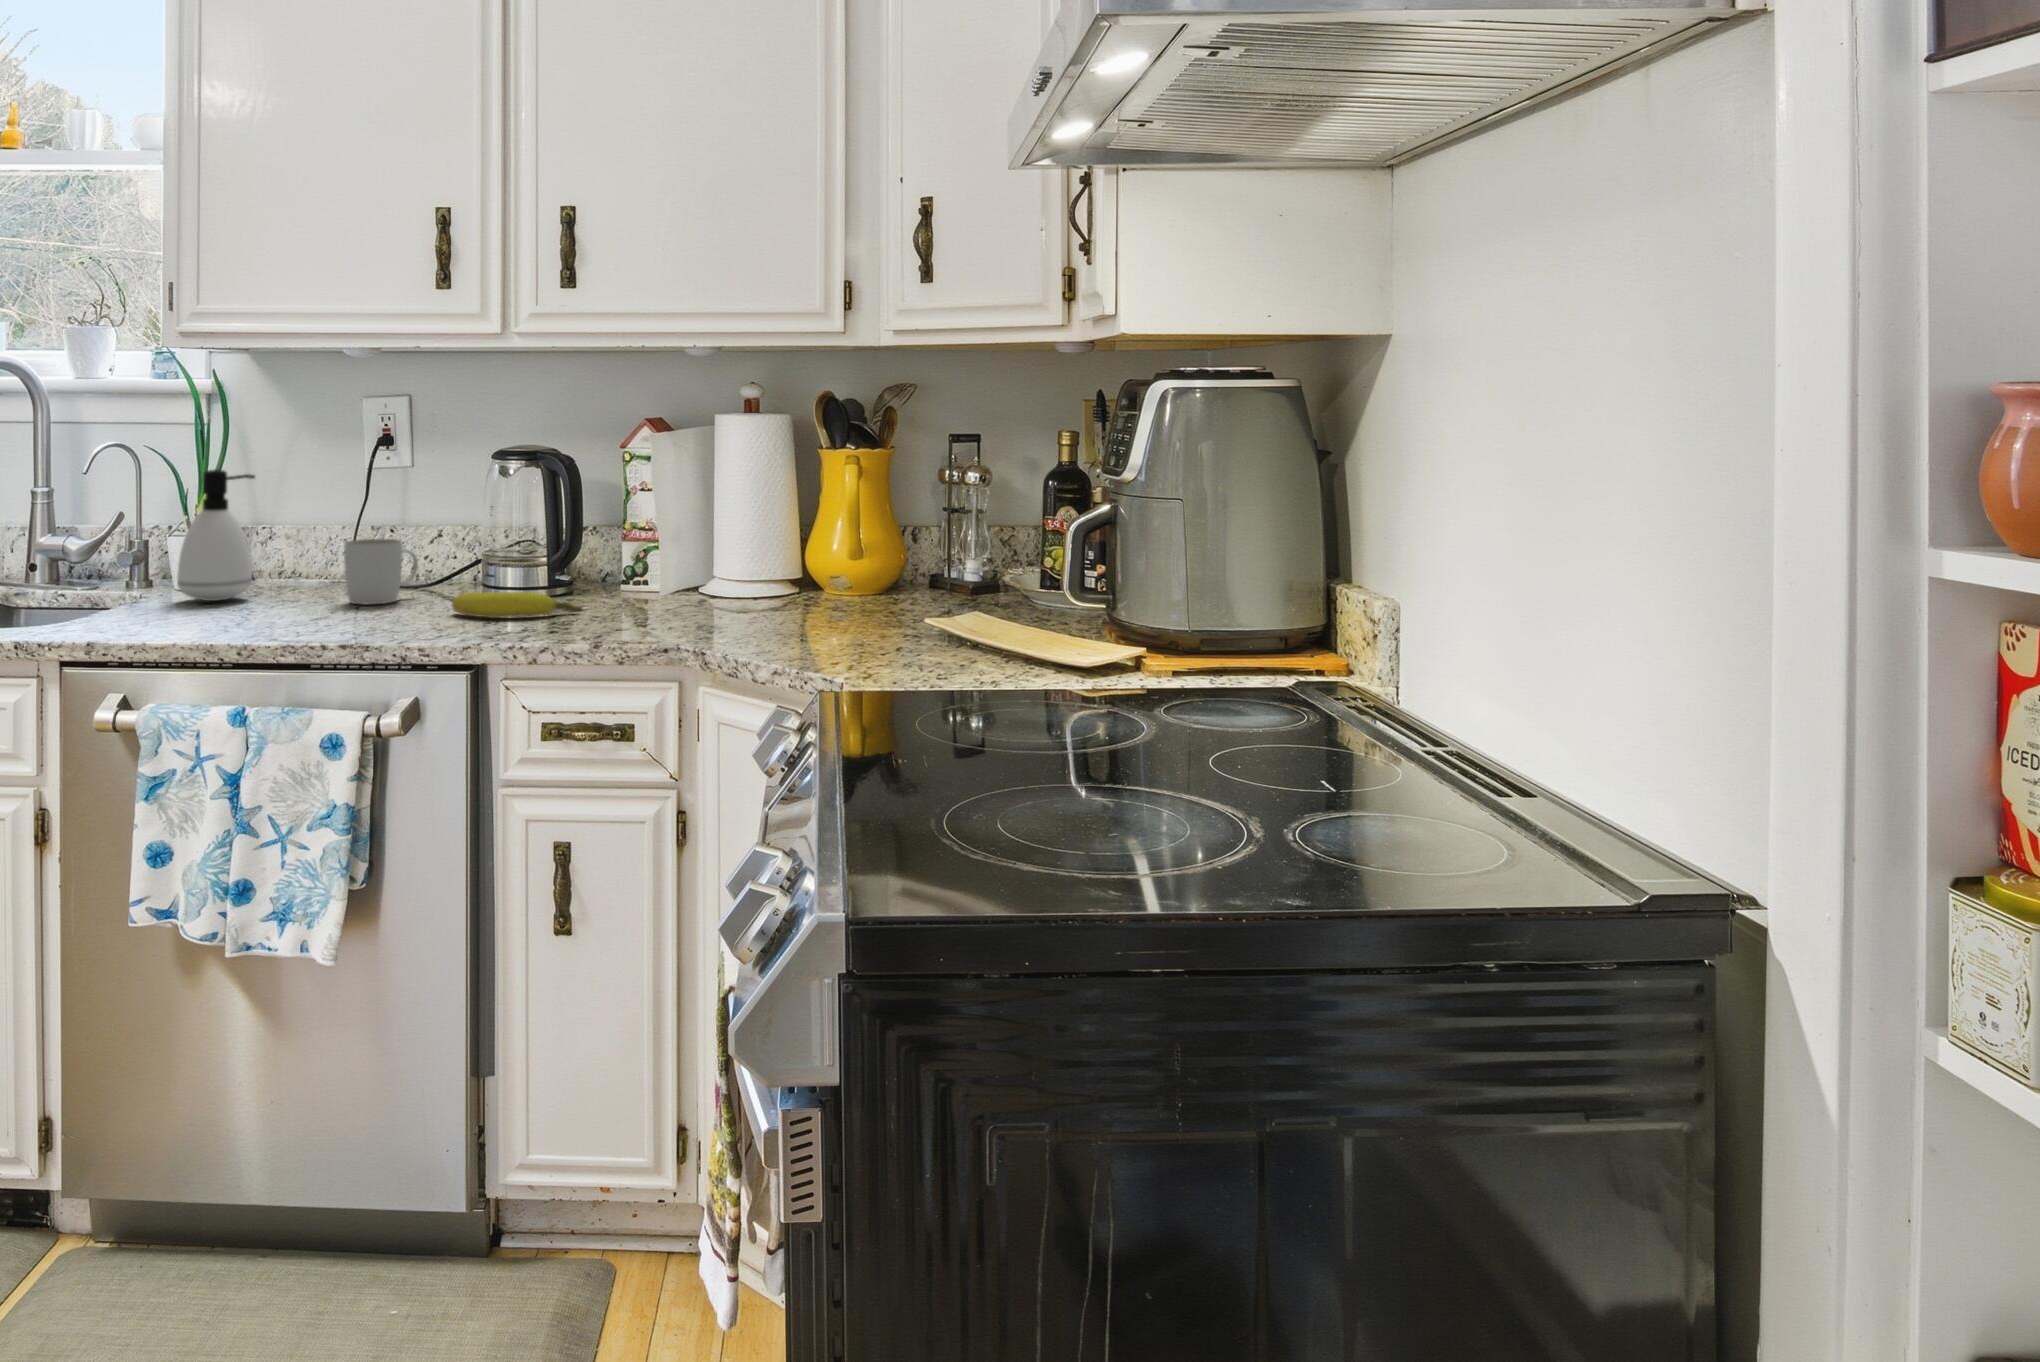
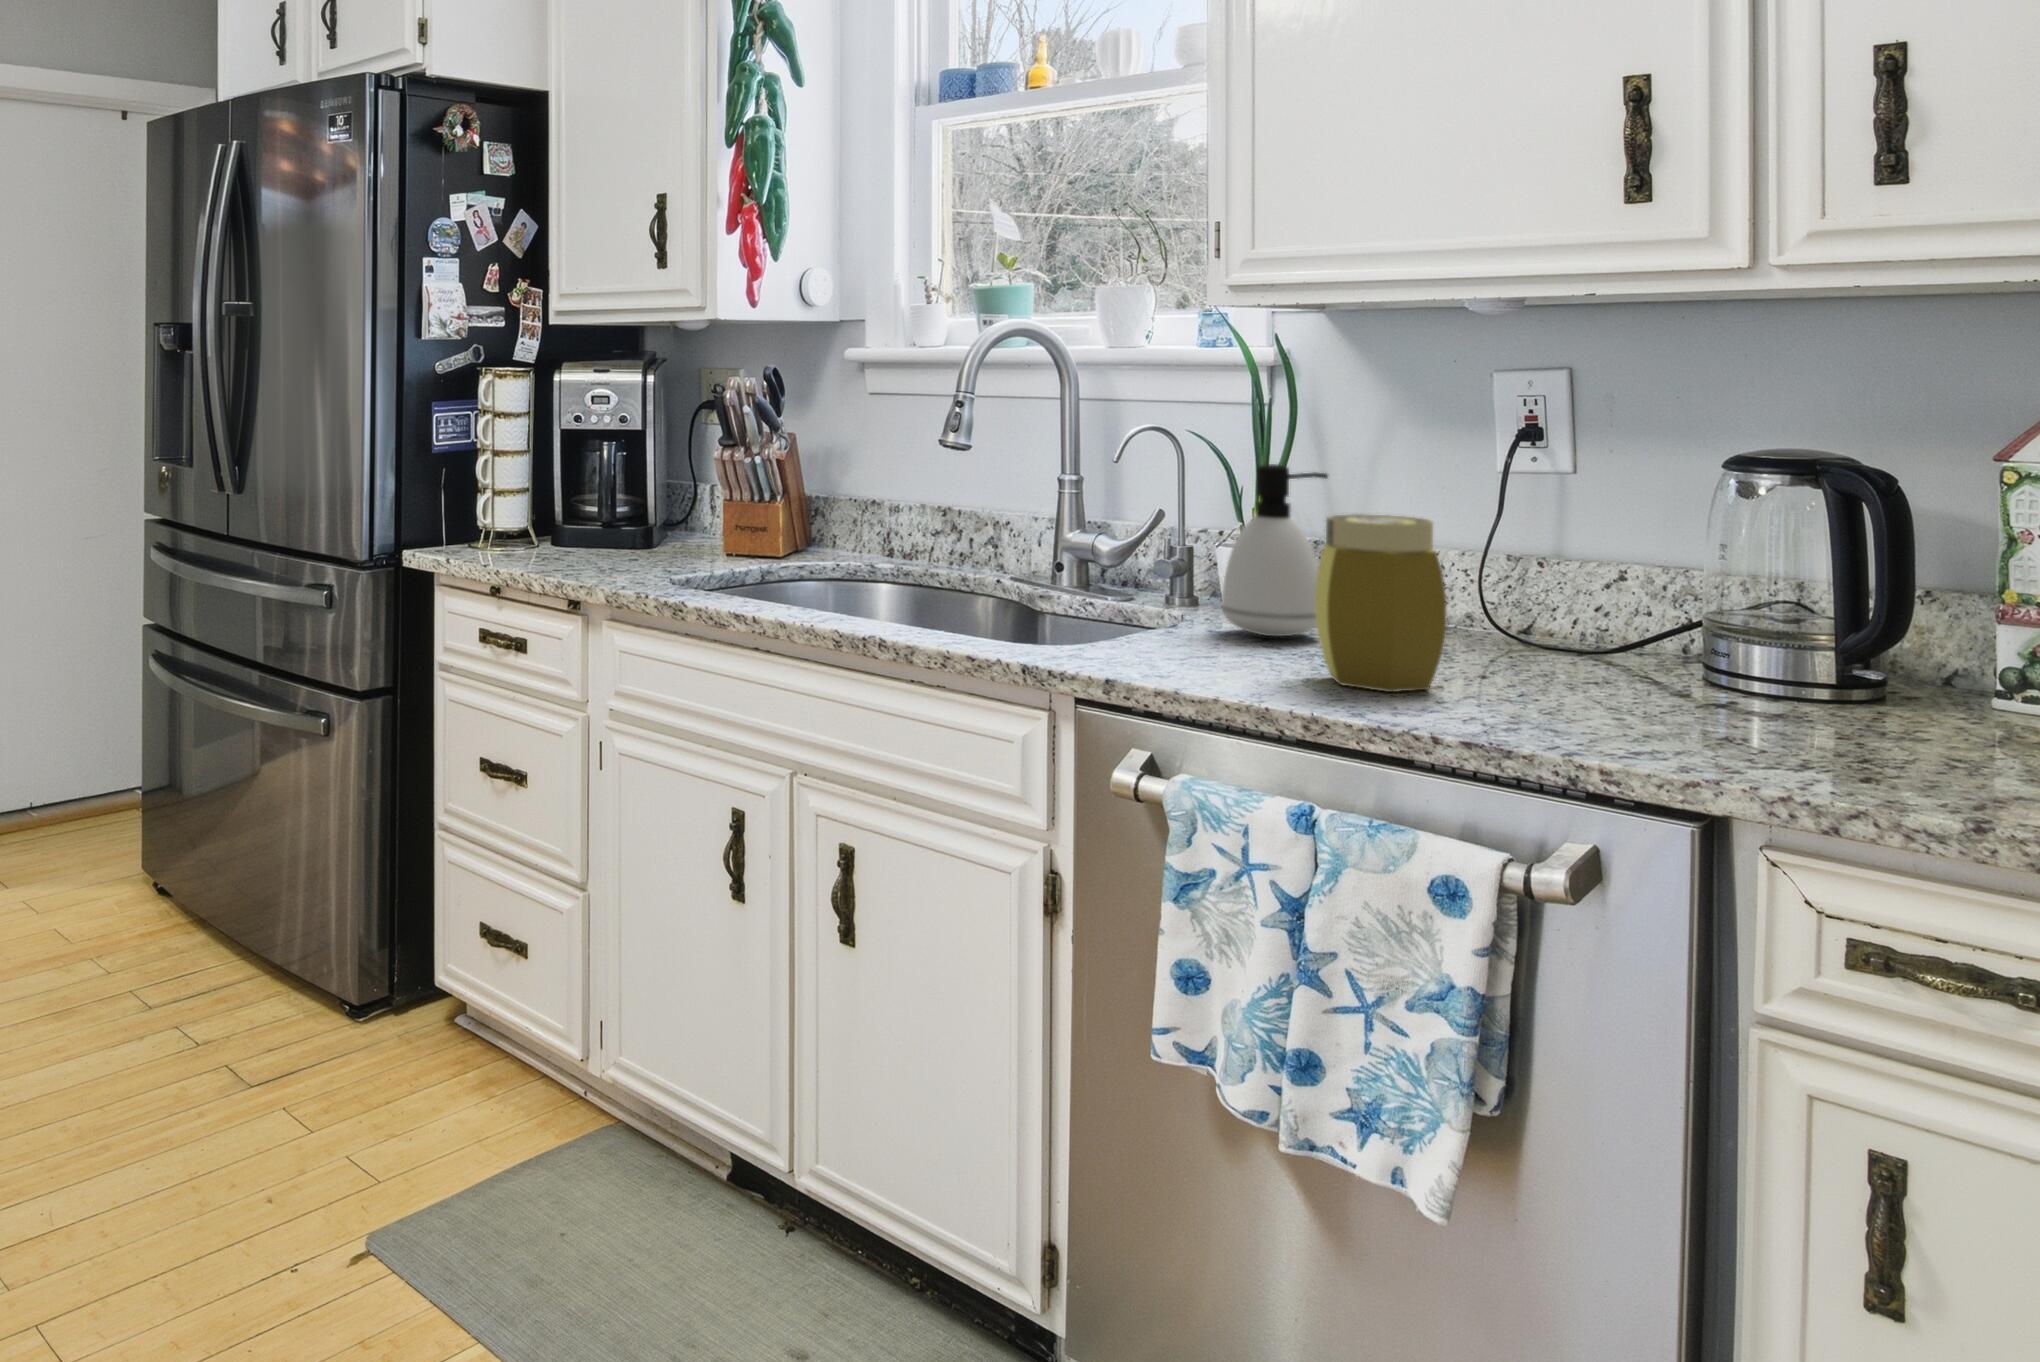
jar: none [247,501,332,624] -> present [1315,514,1446,692]
mug: present [344,539,418,605] -> none [1463,575,1586,674]
banana: present [452,592,582,617] -> none [1655,681,1933,744]

